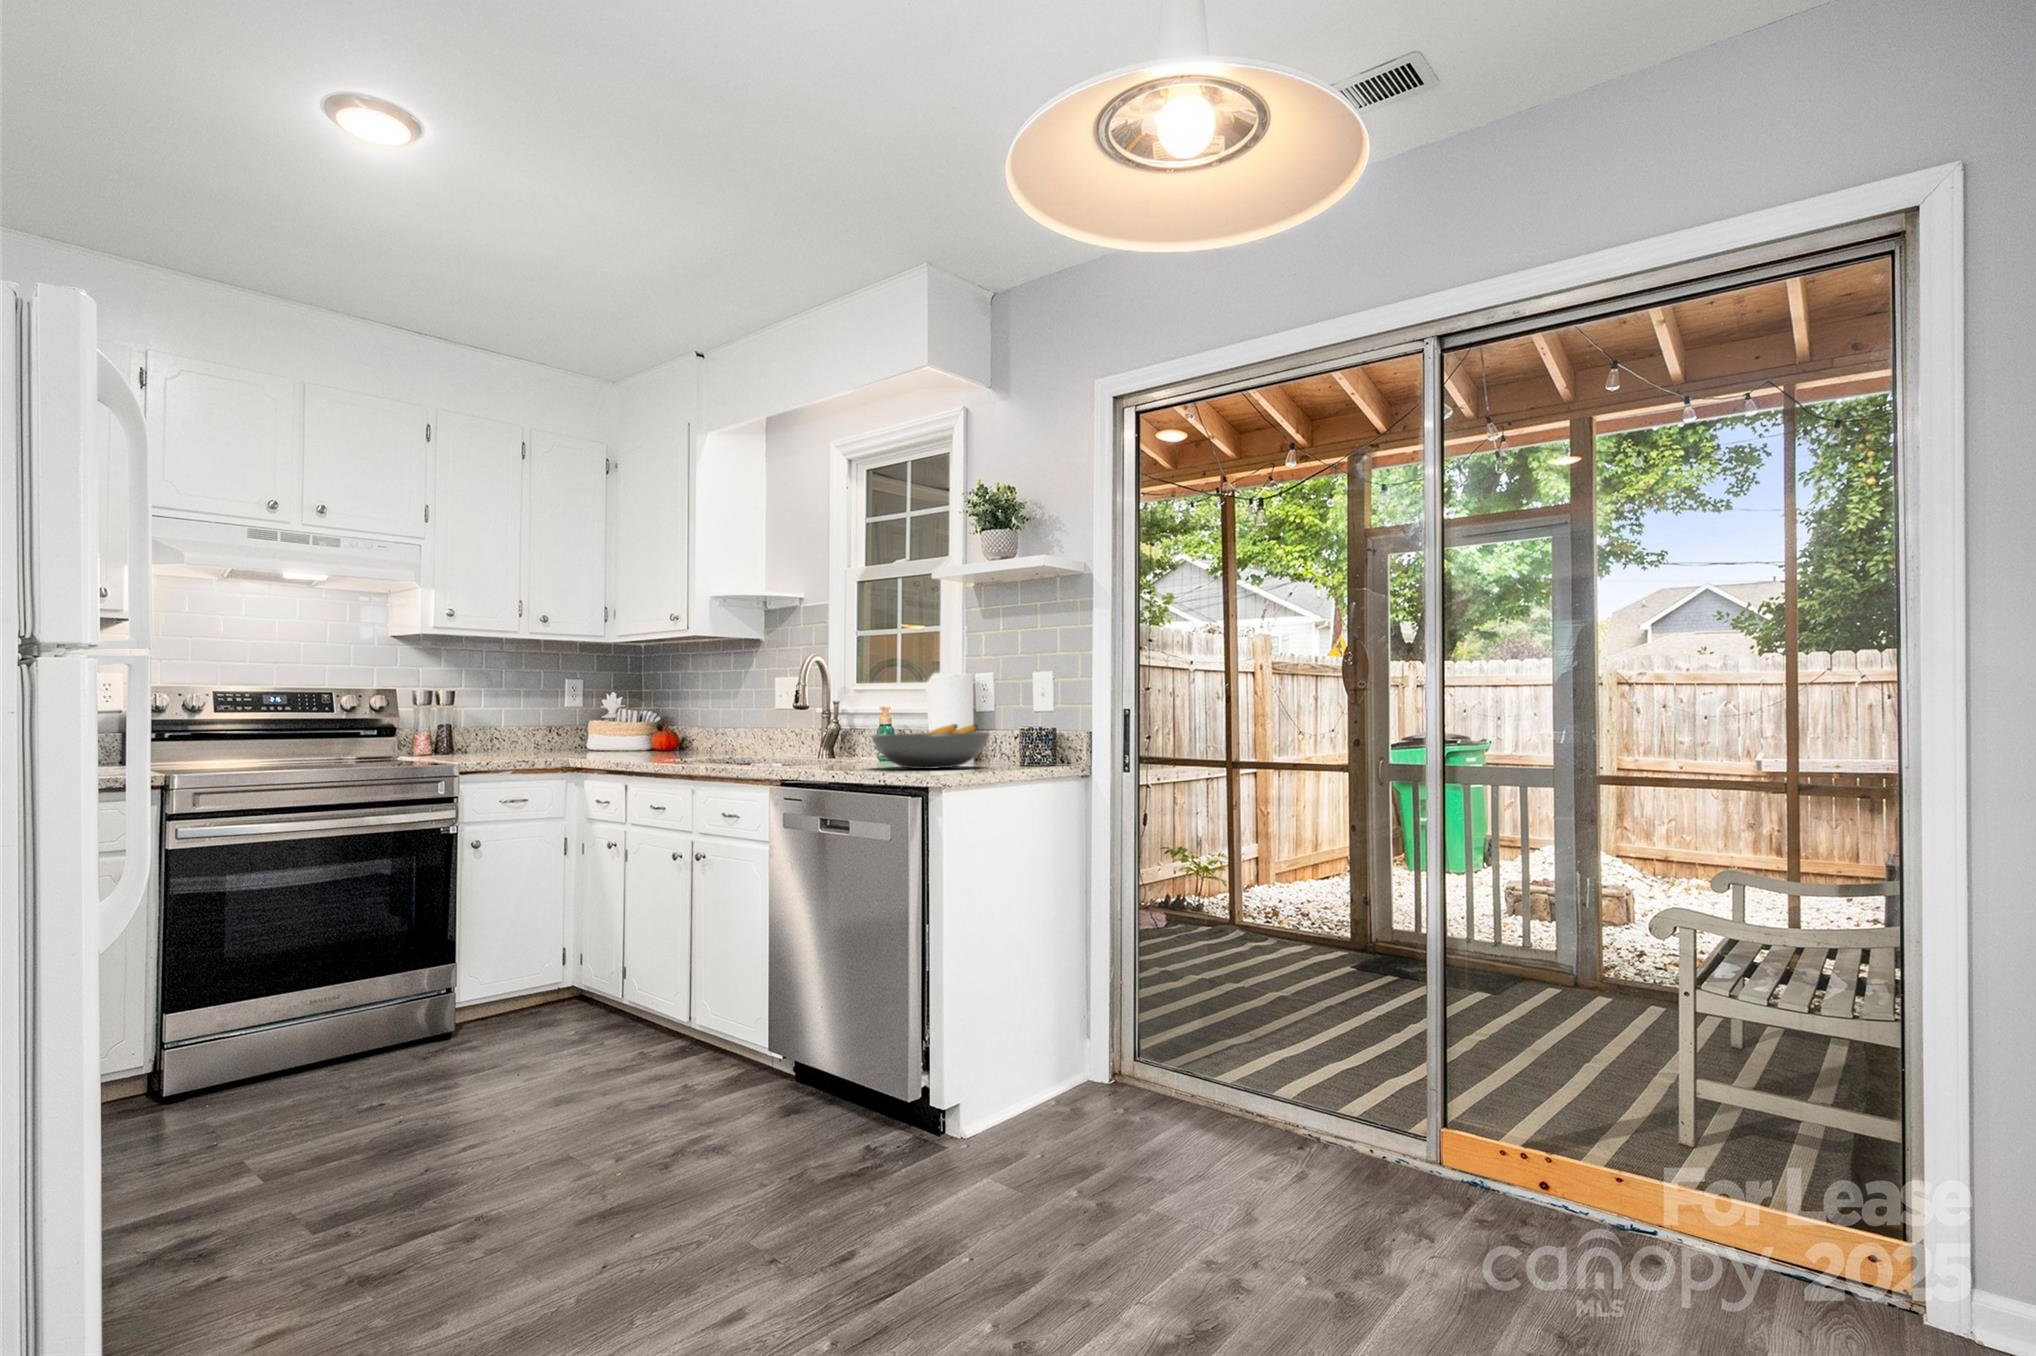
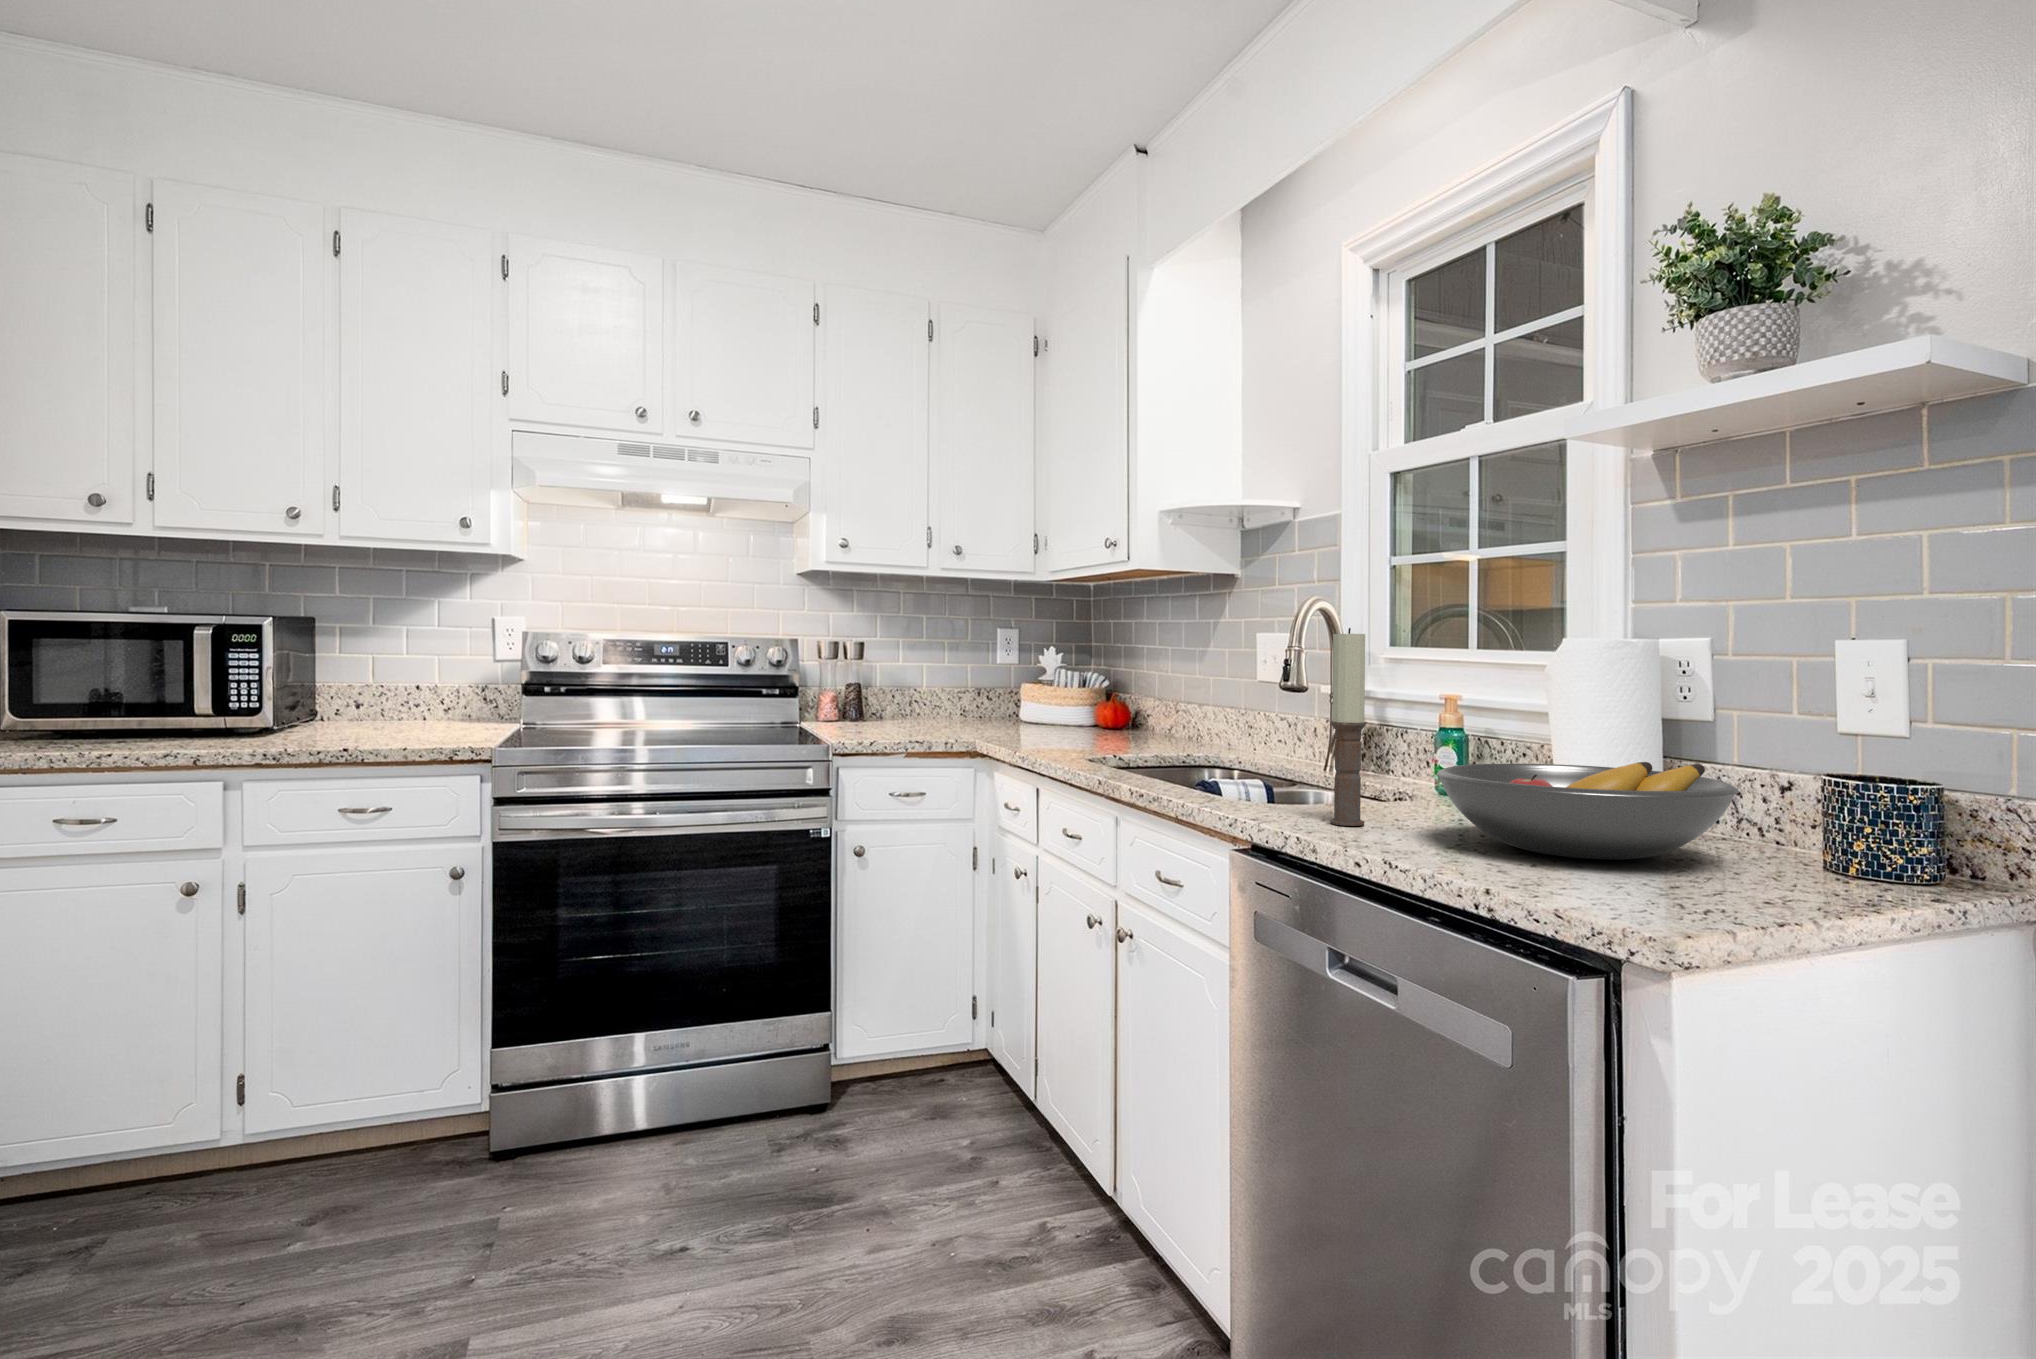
candle: none [821,668,839,769] -> present [1330,628,1366,826]

